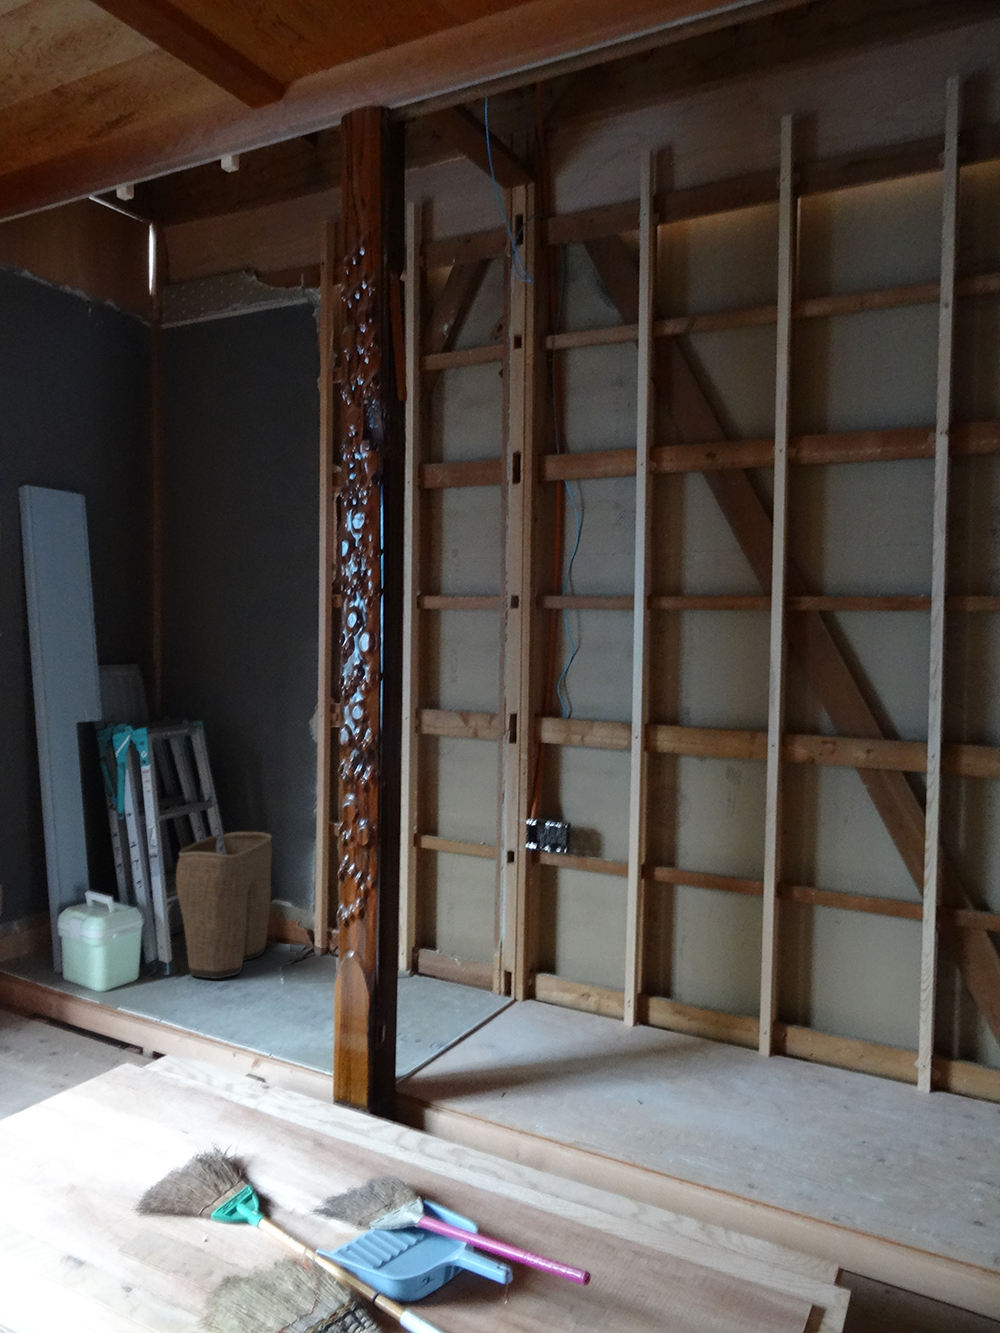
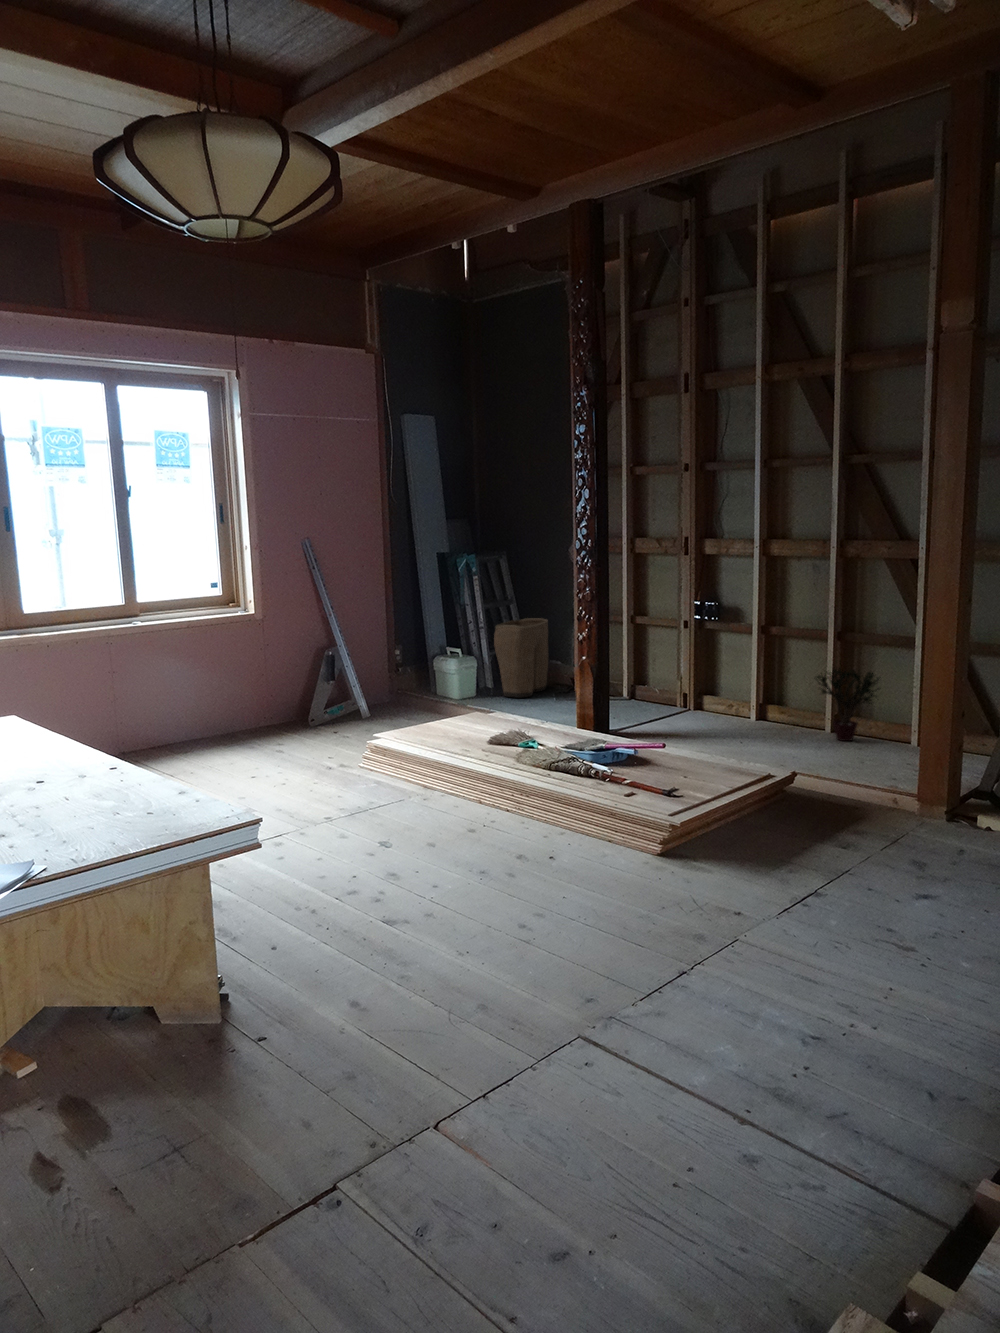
potted plant: none [750,946,873,1085] -> present [817,667,879,741]

